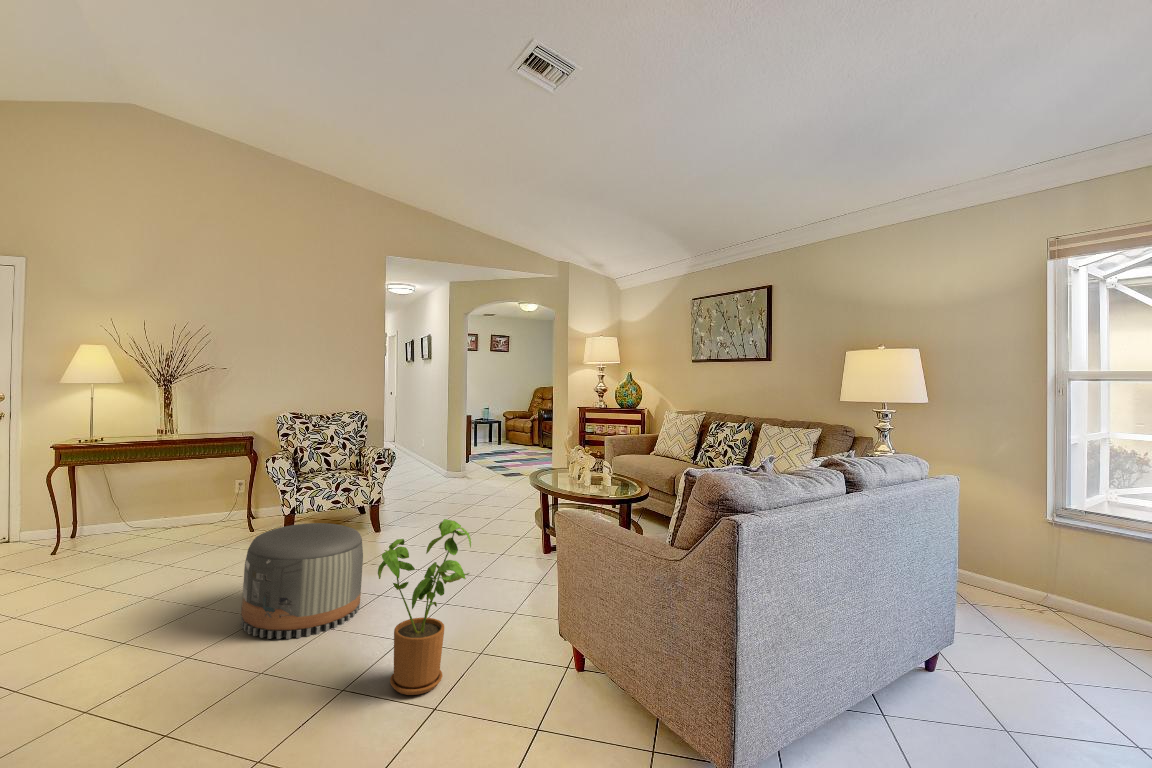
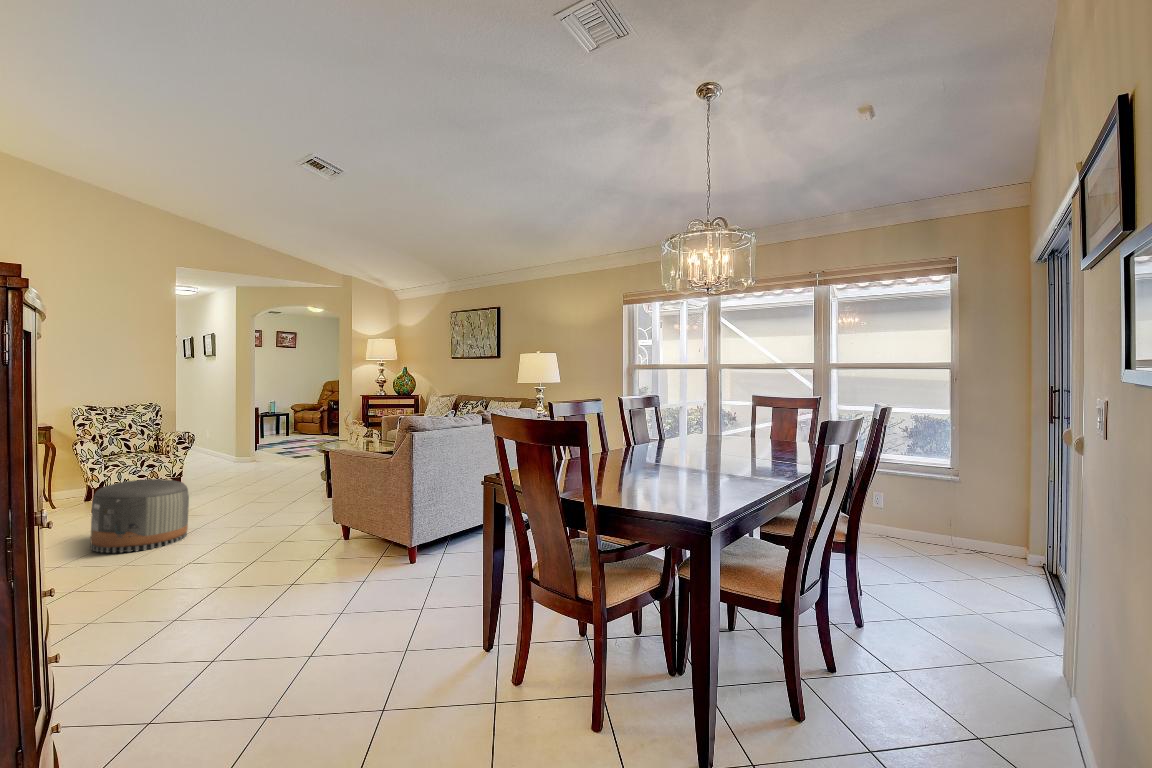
house plant: present [378,519,471,695] -> none [215,457,279,558]

